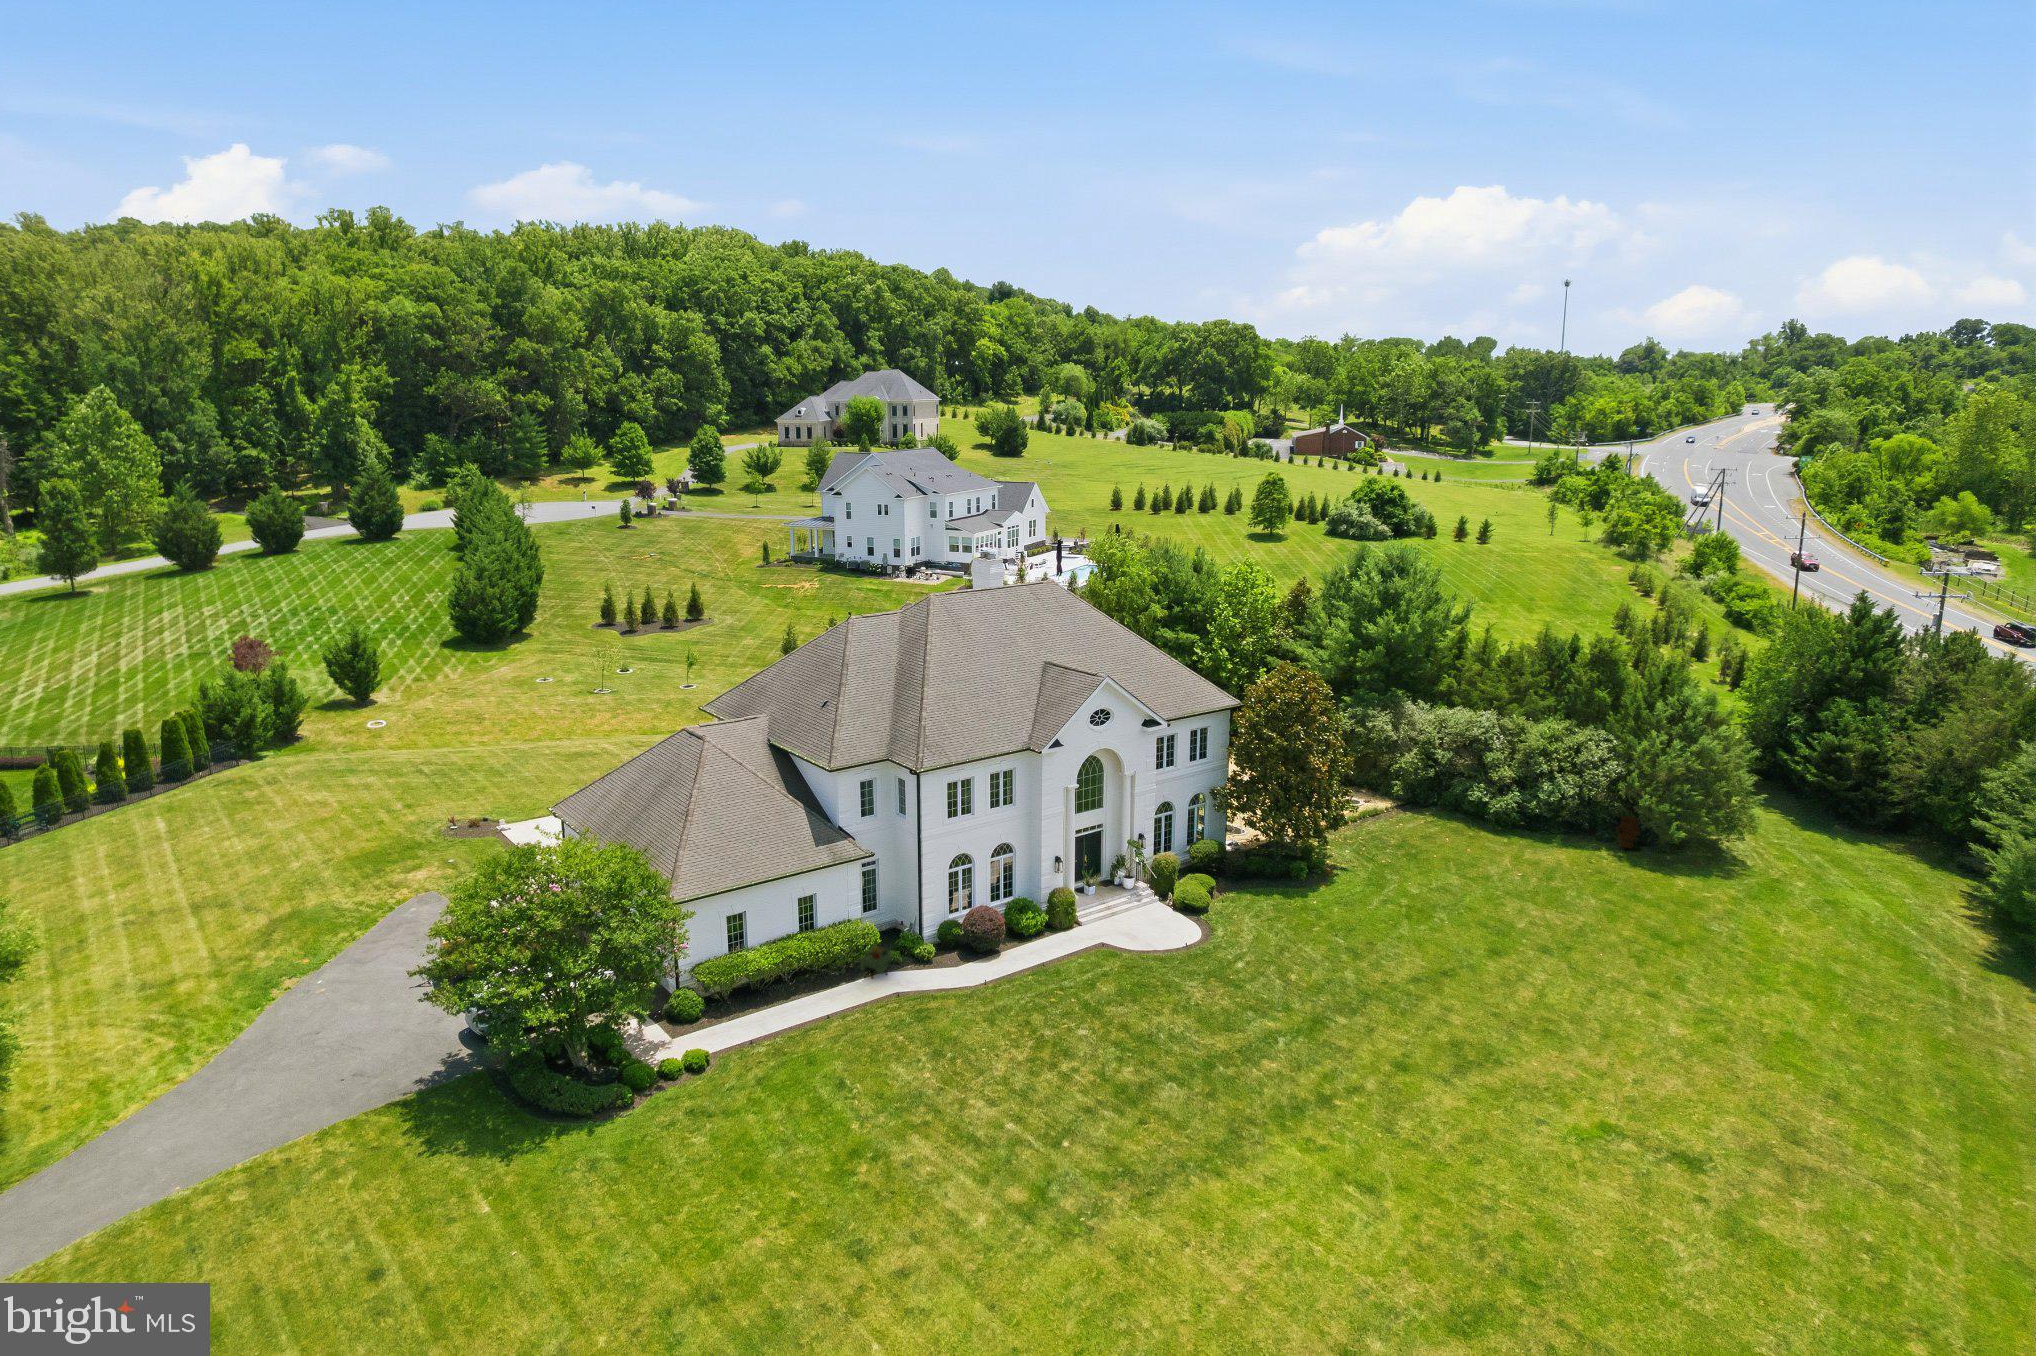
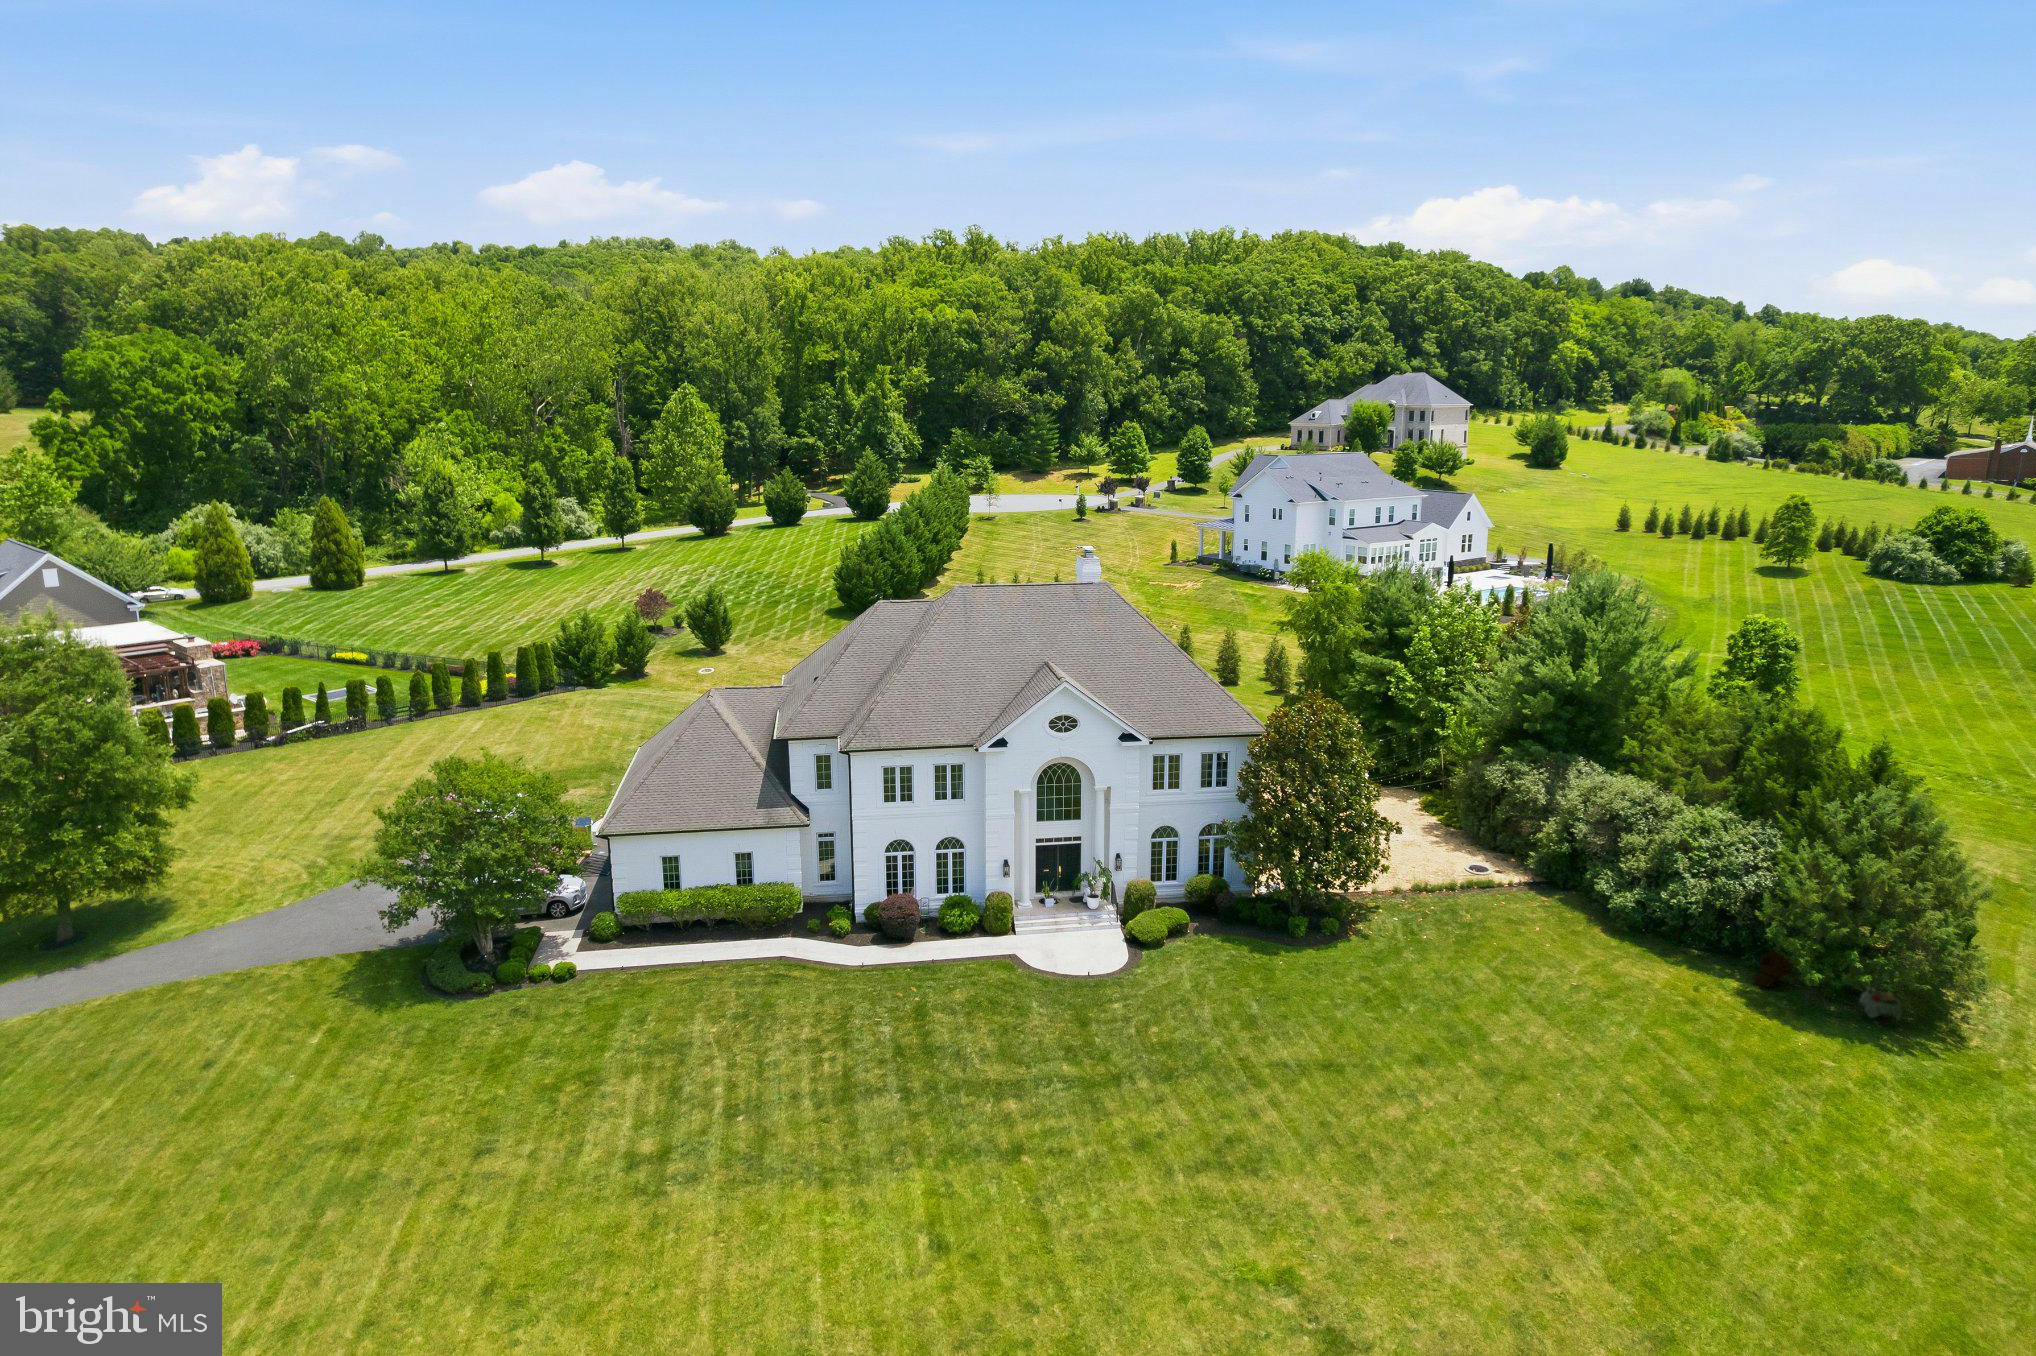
dining table: present [860,946,892,977] -> present [1859,986,1902,1025]

